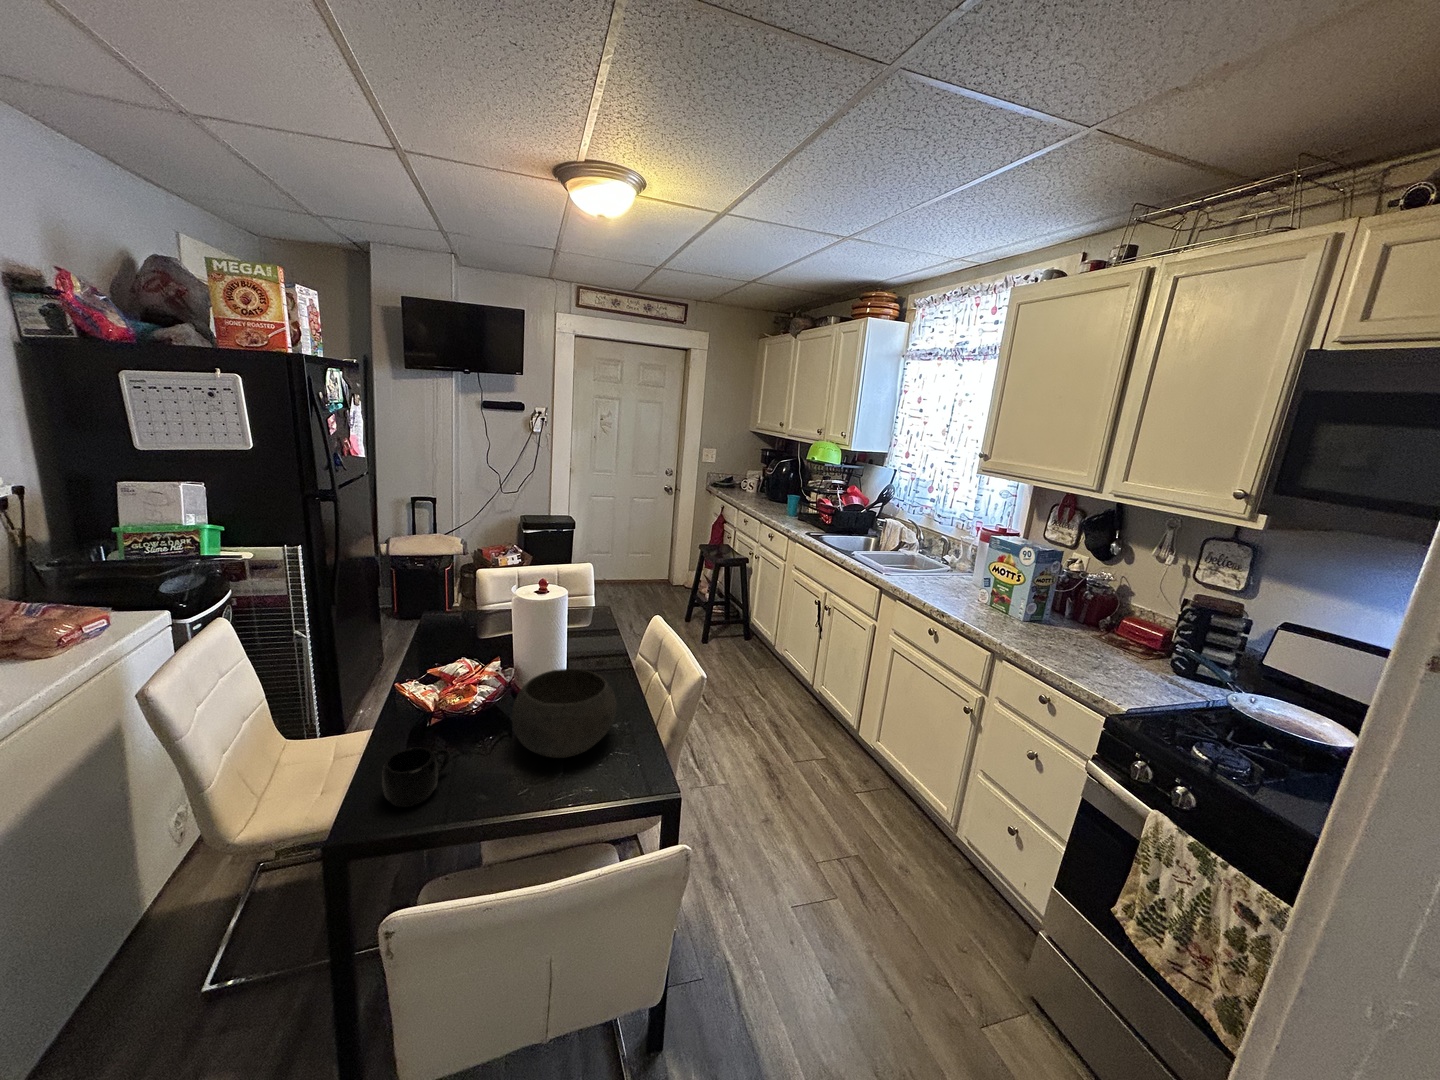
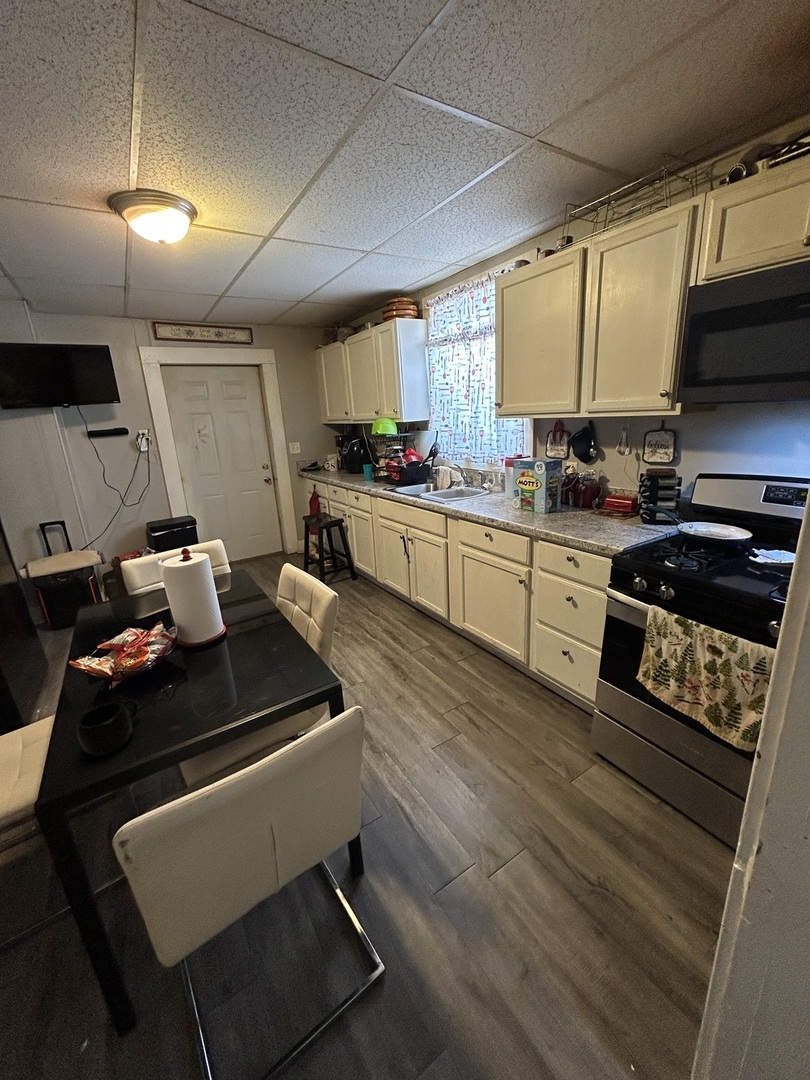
bowl: present [512,669,617,758] -> none [185,610,274,683]

